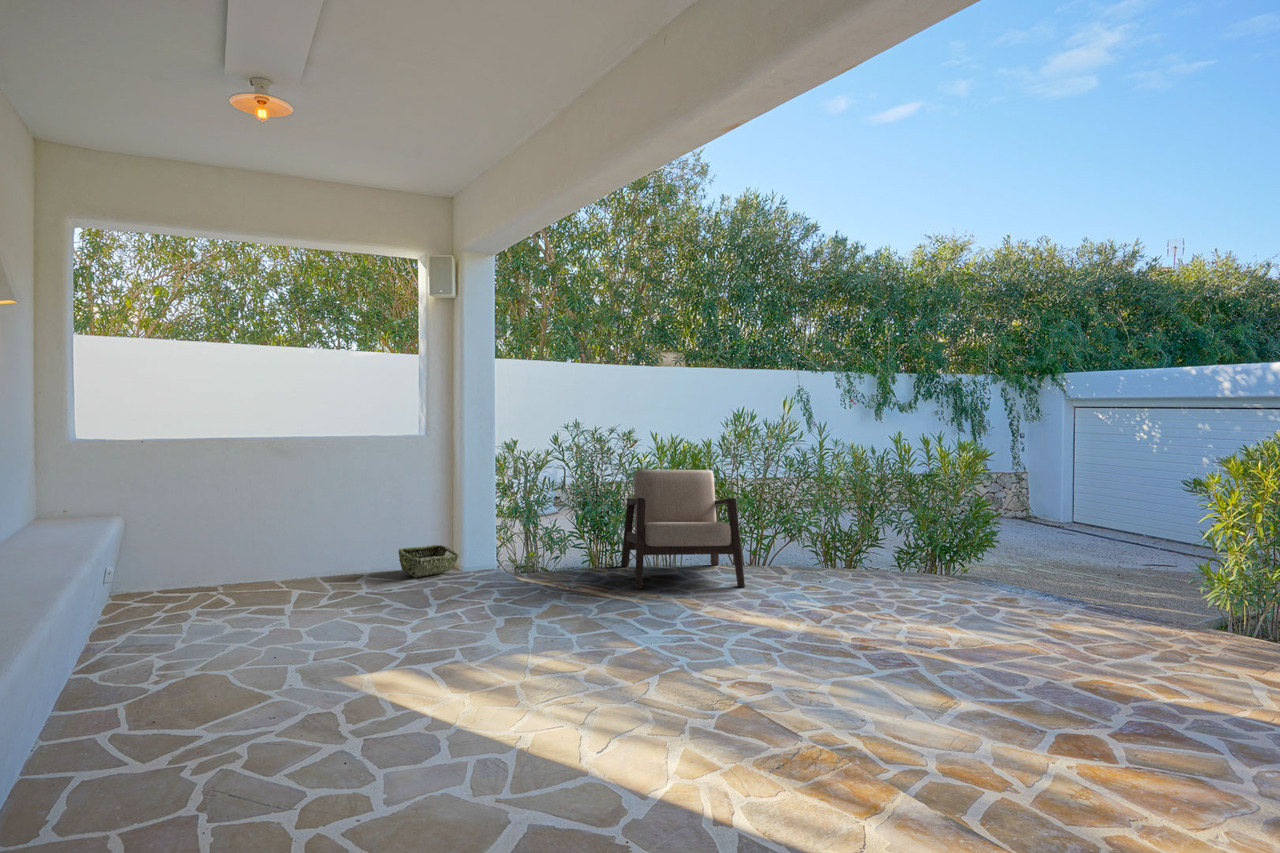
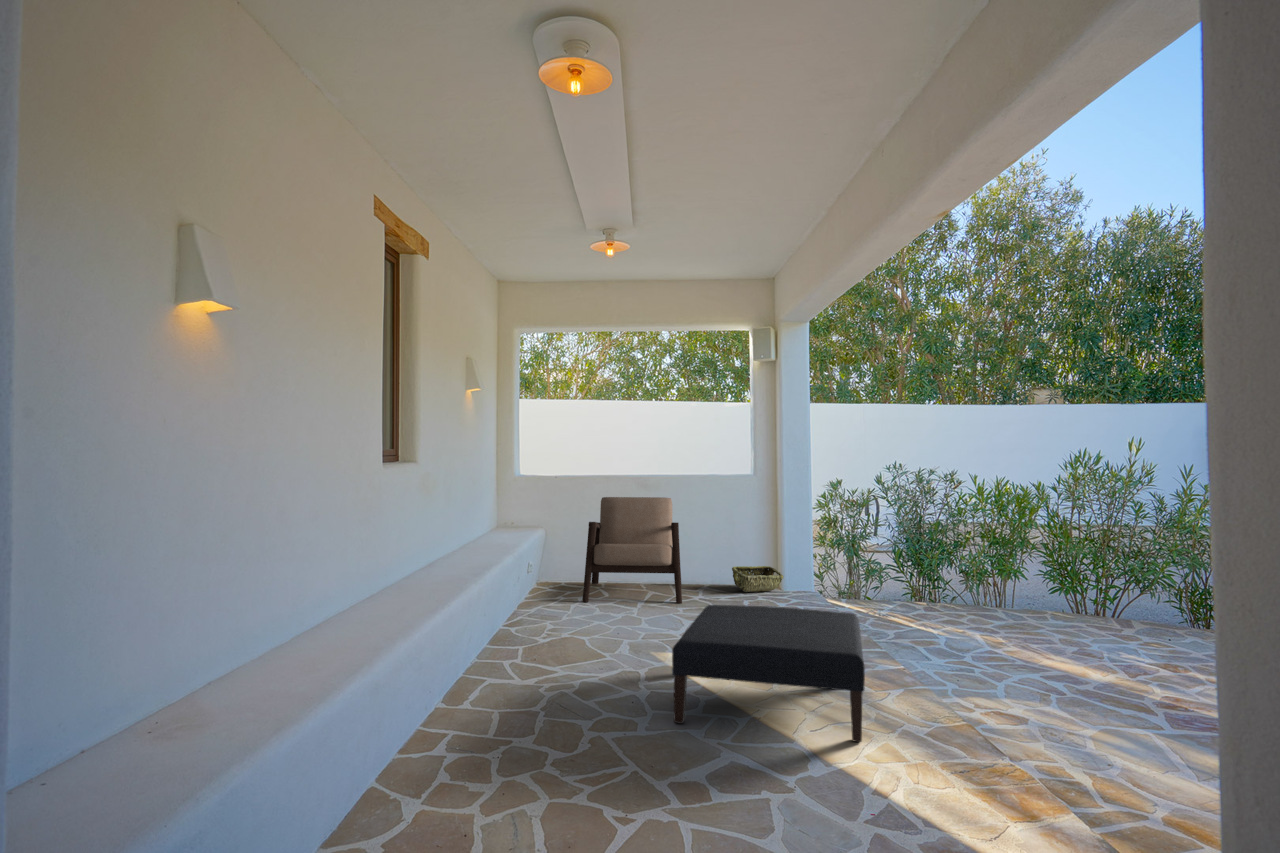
armchair: present [621,469,745,589] -> present [583,497,682,604]
ottoman: none [420,598,662,782] -> present [672,605,865,742]

